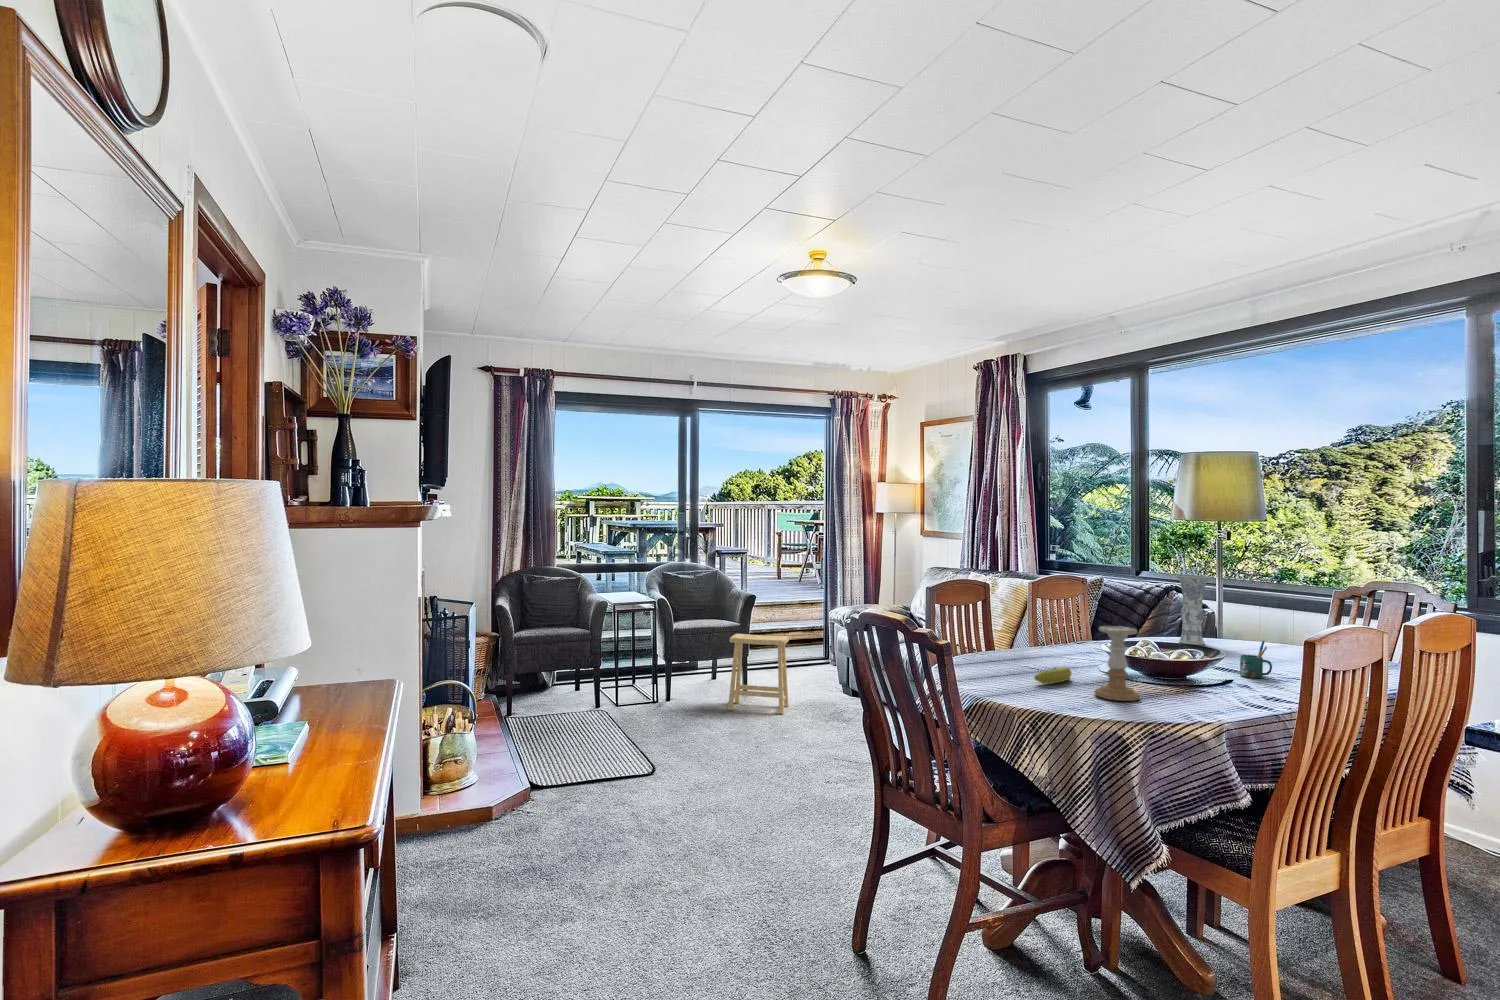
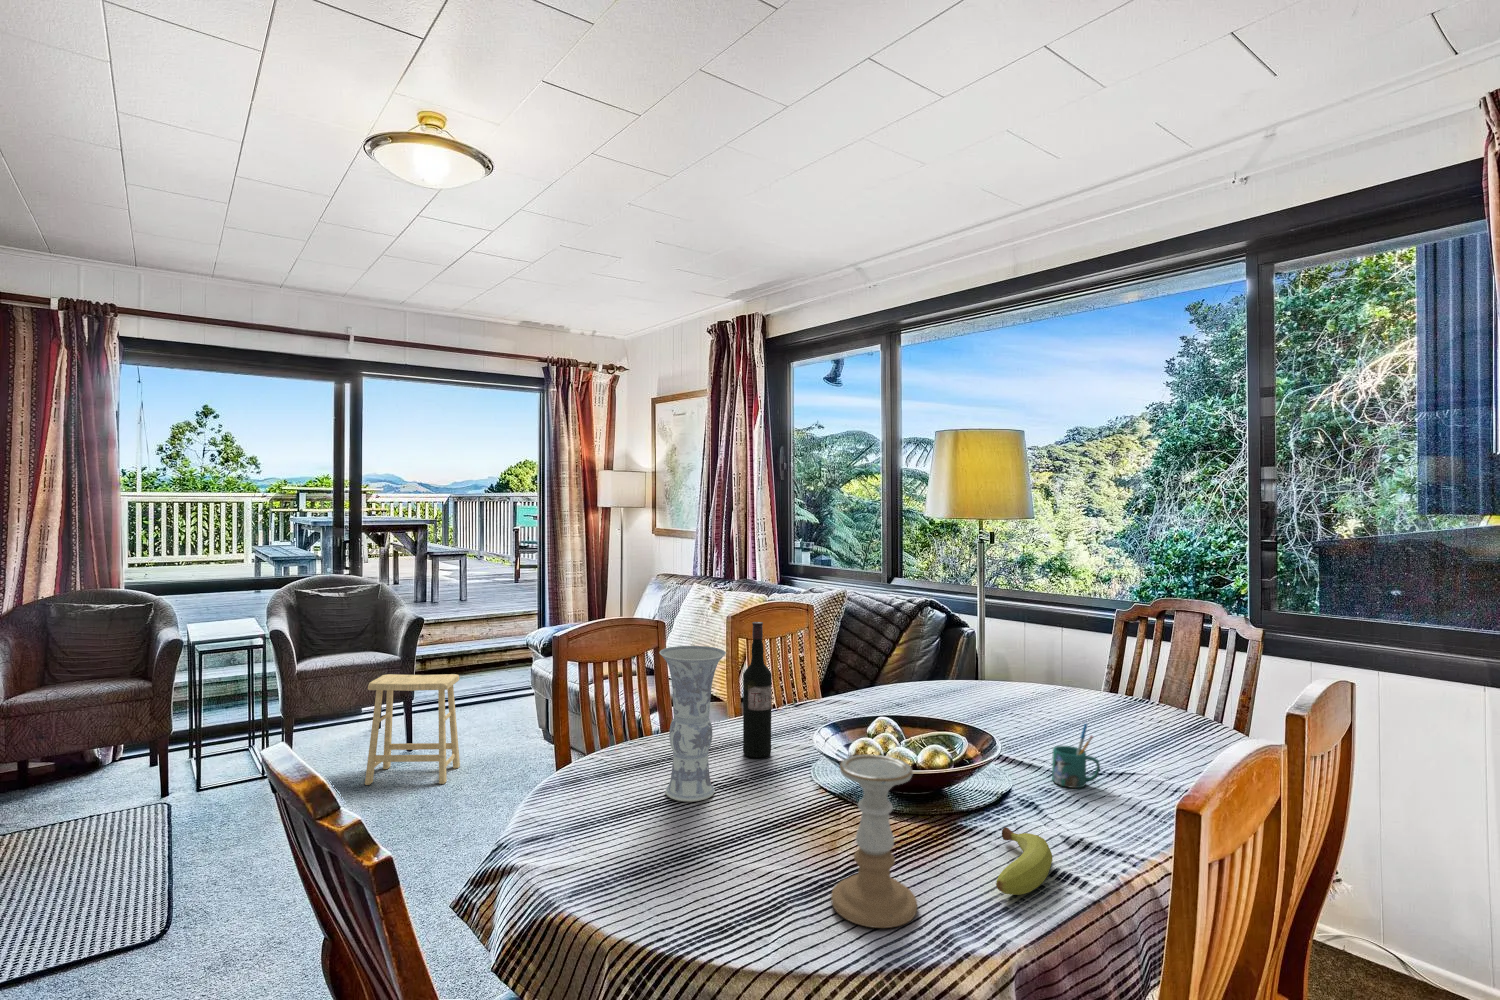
vase: present [1175,575,1211,645] -> present [659,646,726,802]
wine bottle: none [1034,576,1052,657] -> present [743,622,772,757]
fruit: present [1035,667,1071,684] -> present [996,827,1052,895]

